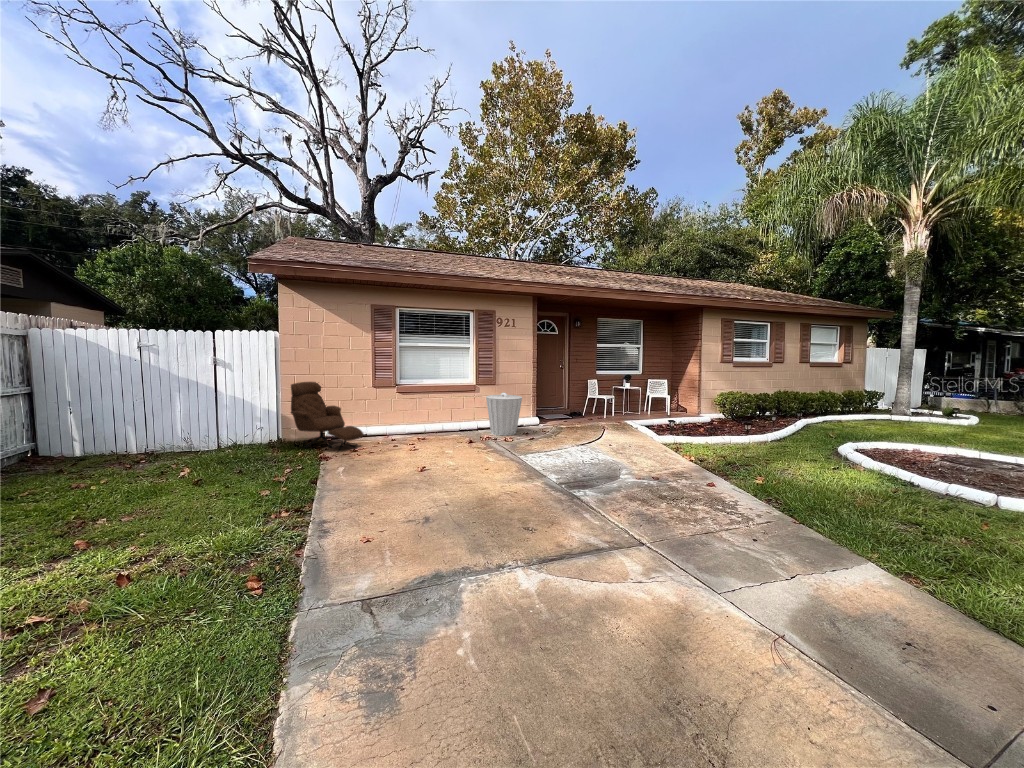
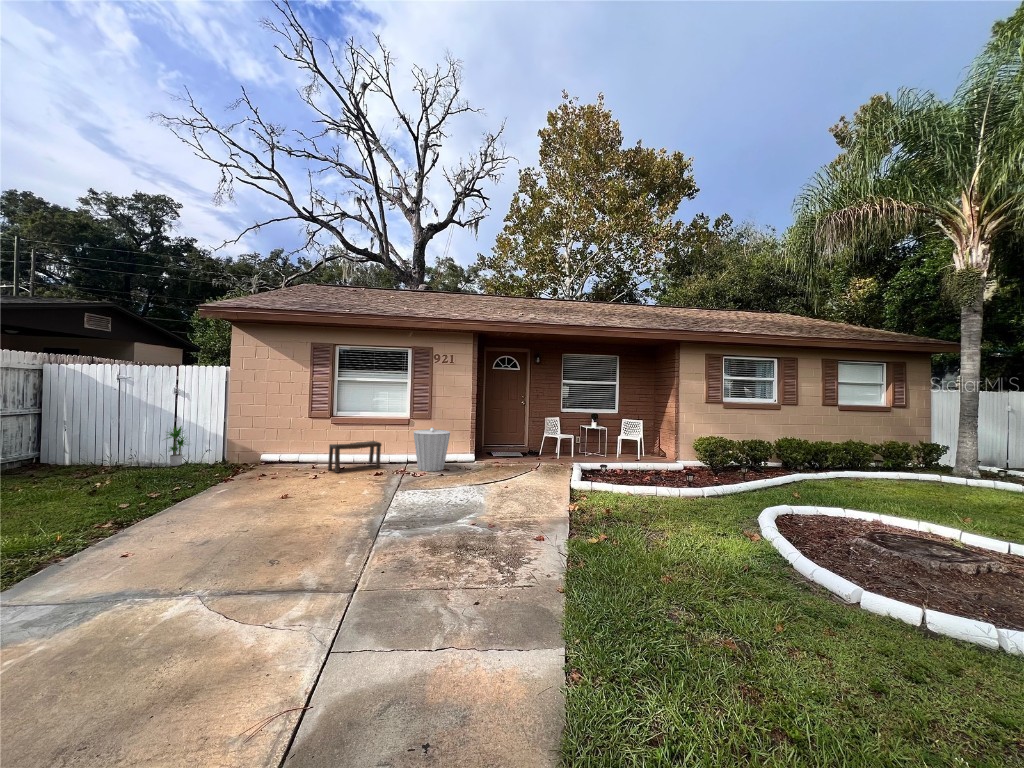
lounge chair: present [291,382,364,450] -> none [223,411,282,475]
potted plant: none [210,400,247,447] -> present [166,426,186,466]
bench: none [407,408,457,443] -> present [328,441,381,473]

